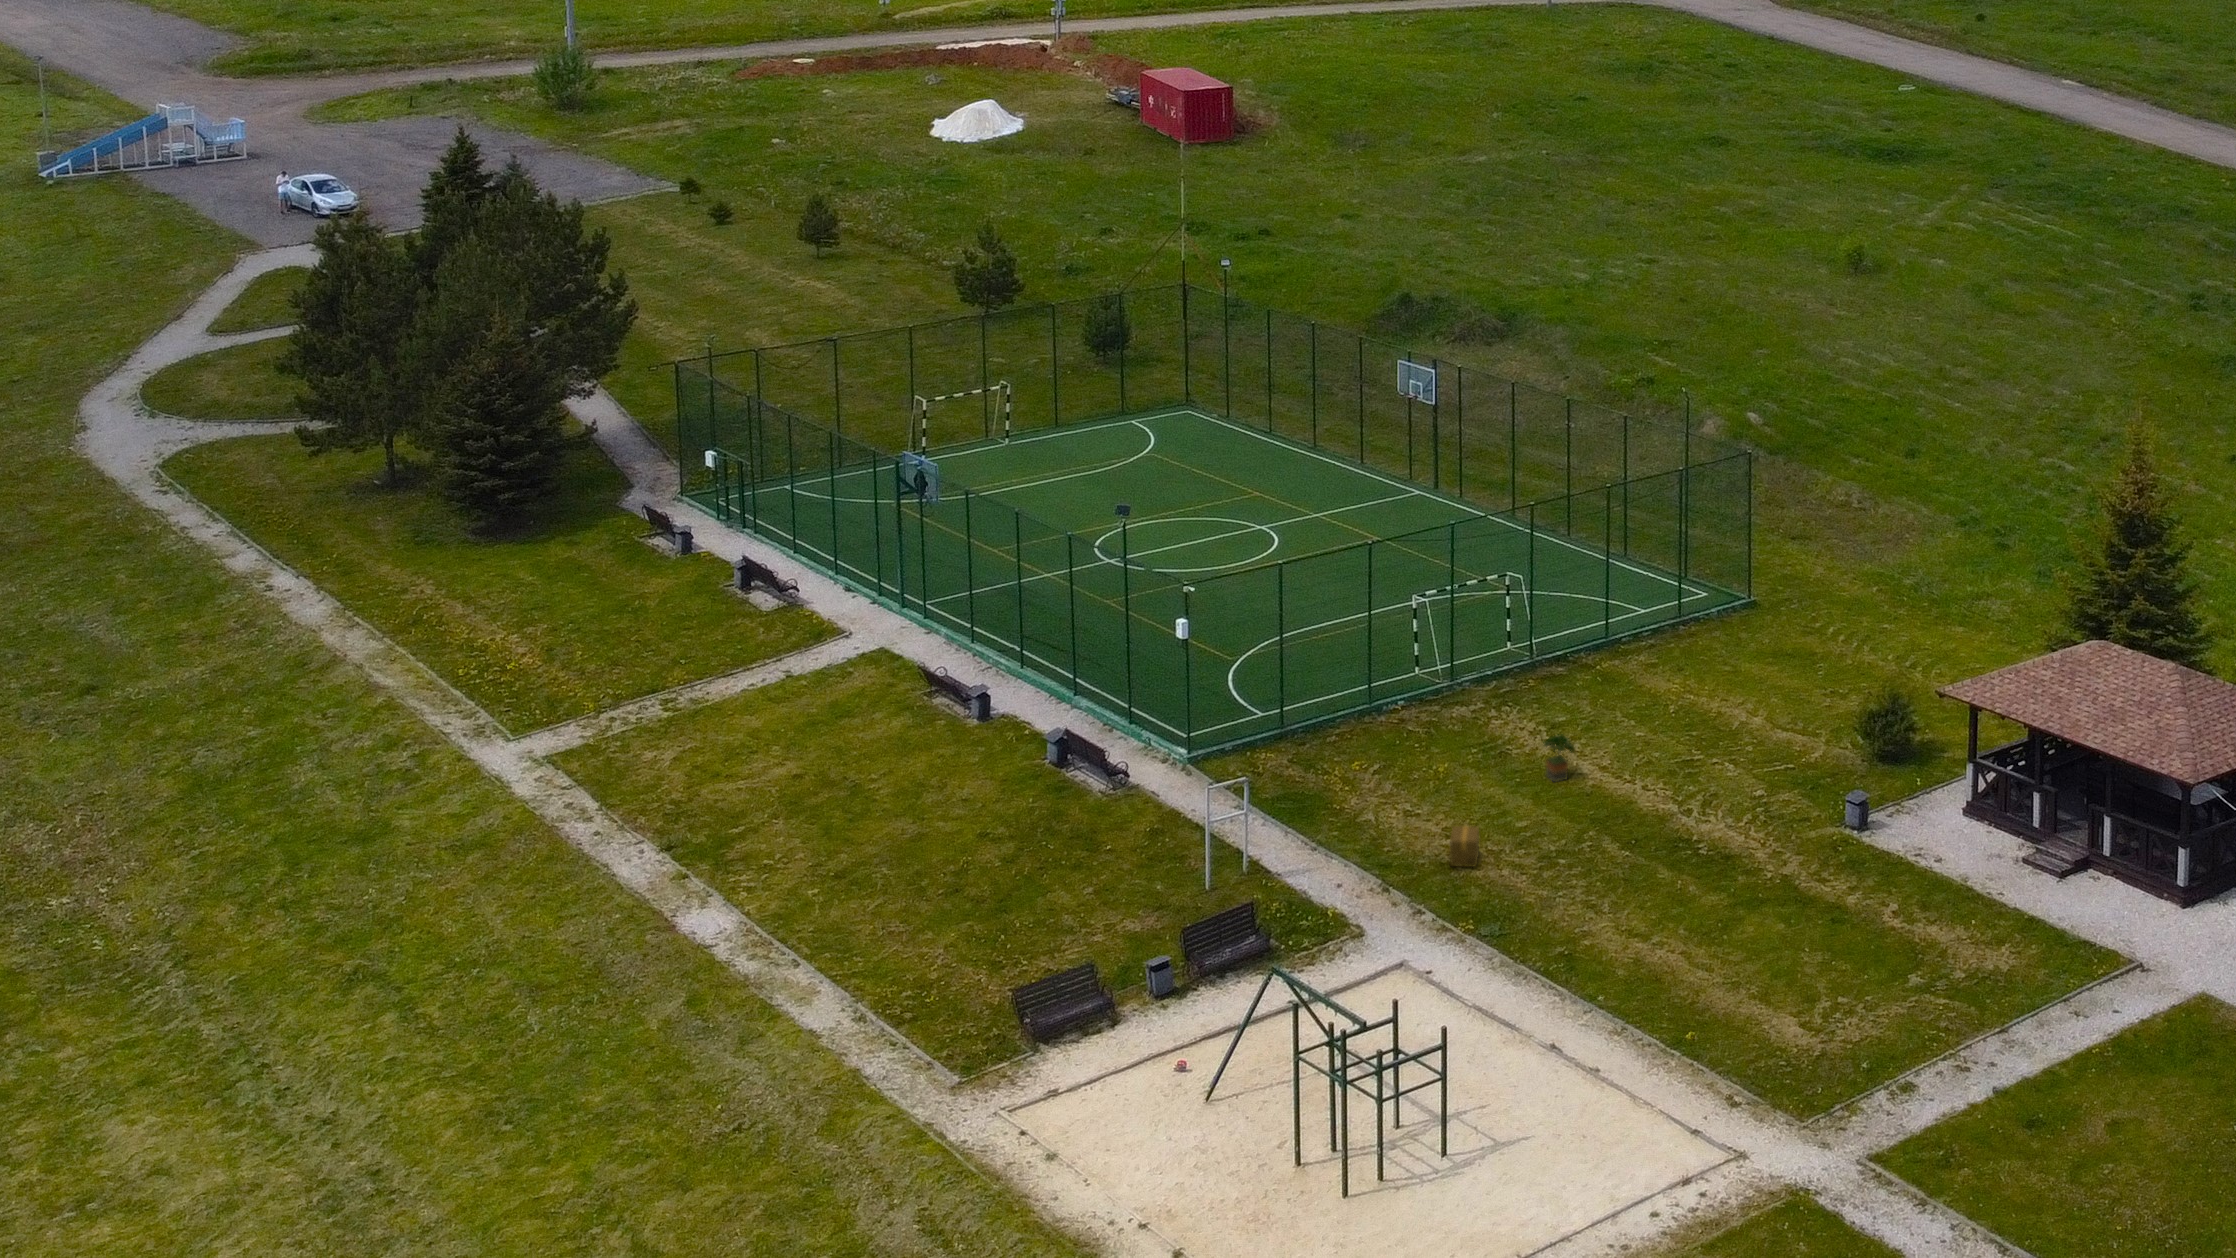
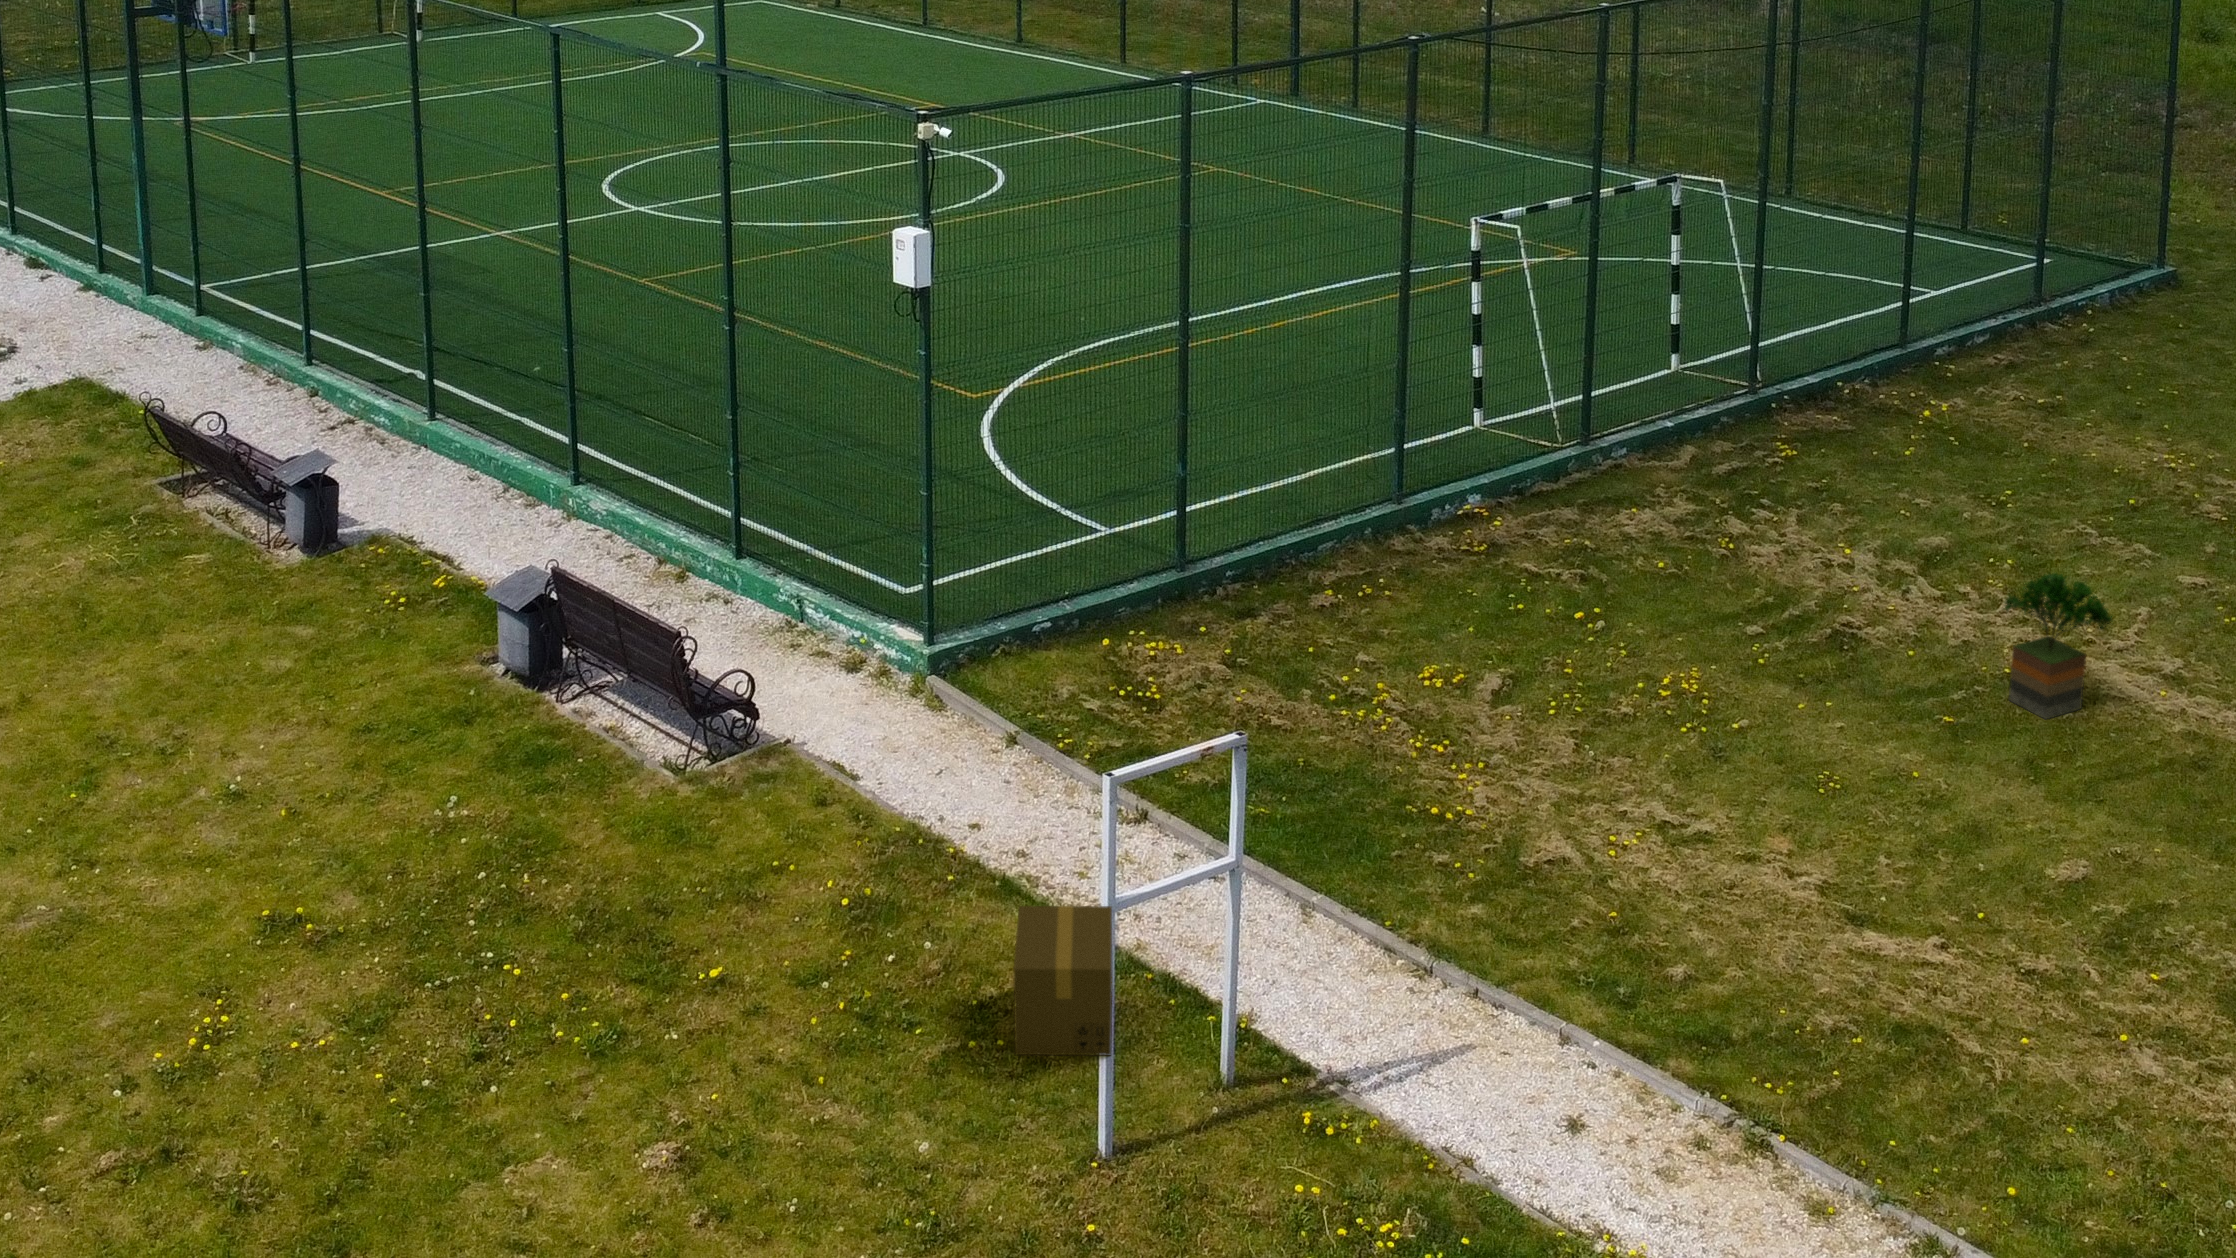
cardboard box: present [1450,826,1479,867] -> present [1014,906,1112,1055]

